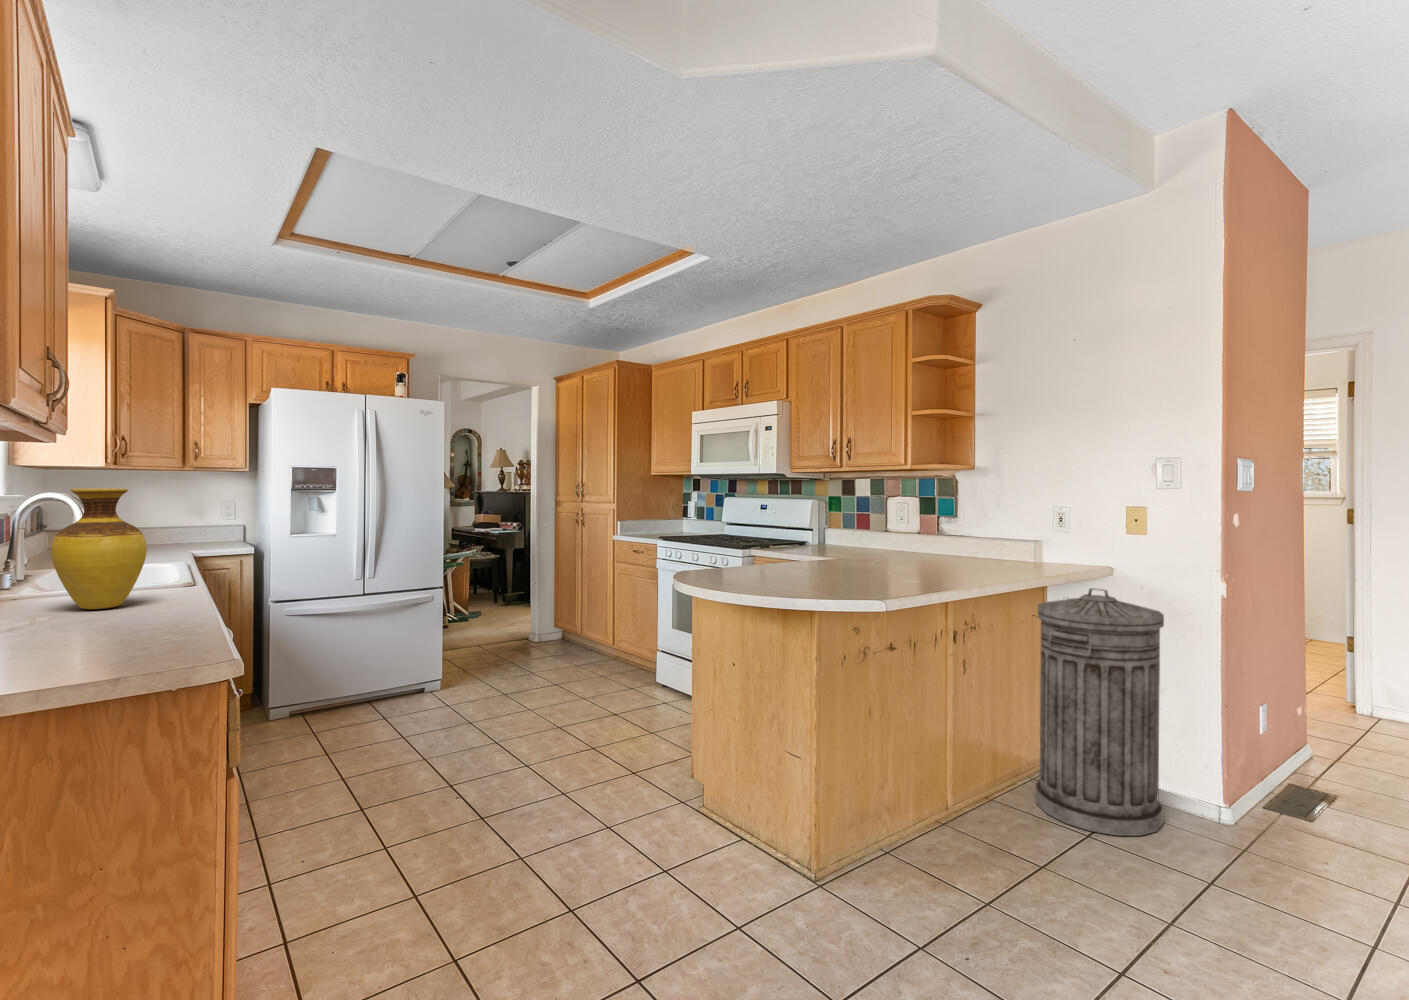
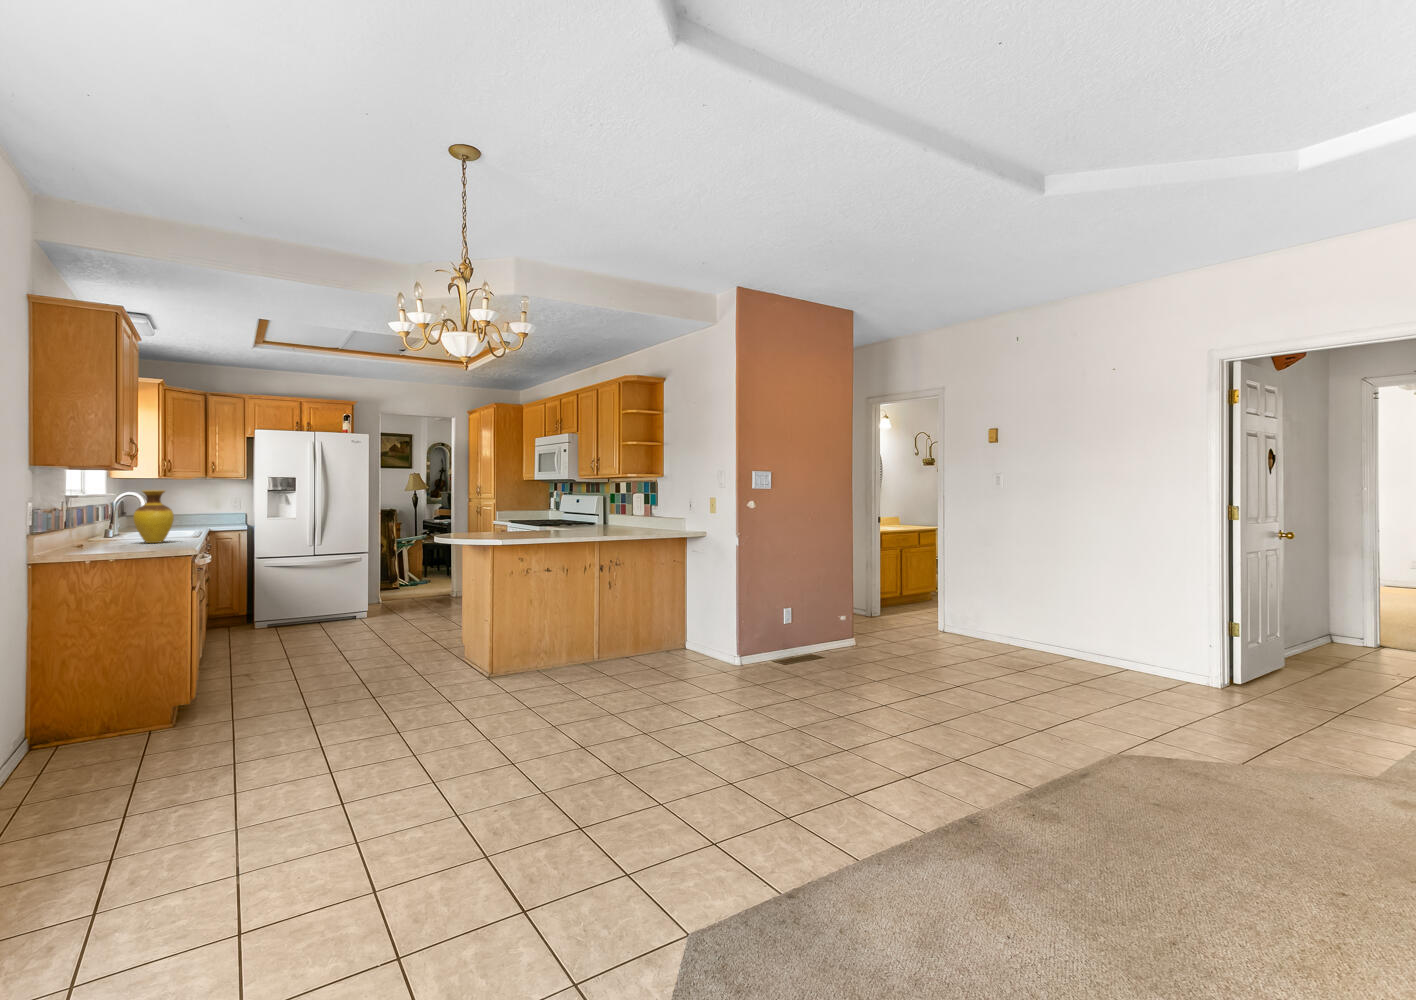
trash can: present [1035,588,1164,836] -> none [647,543,710,671]

